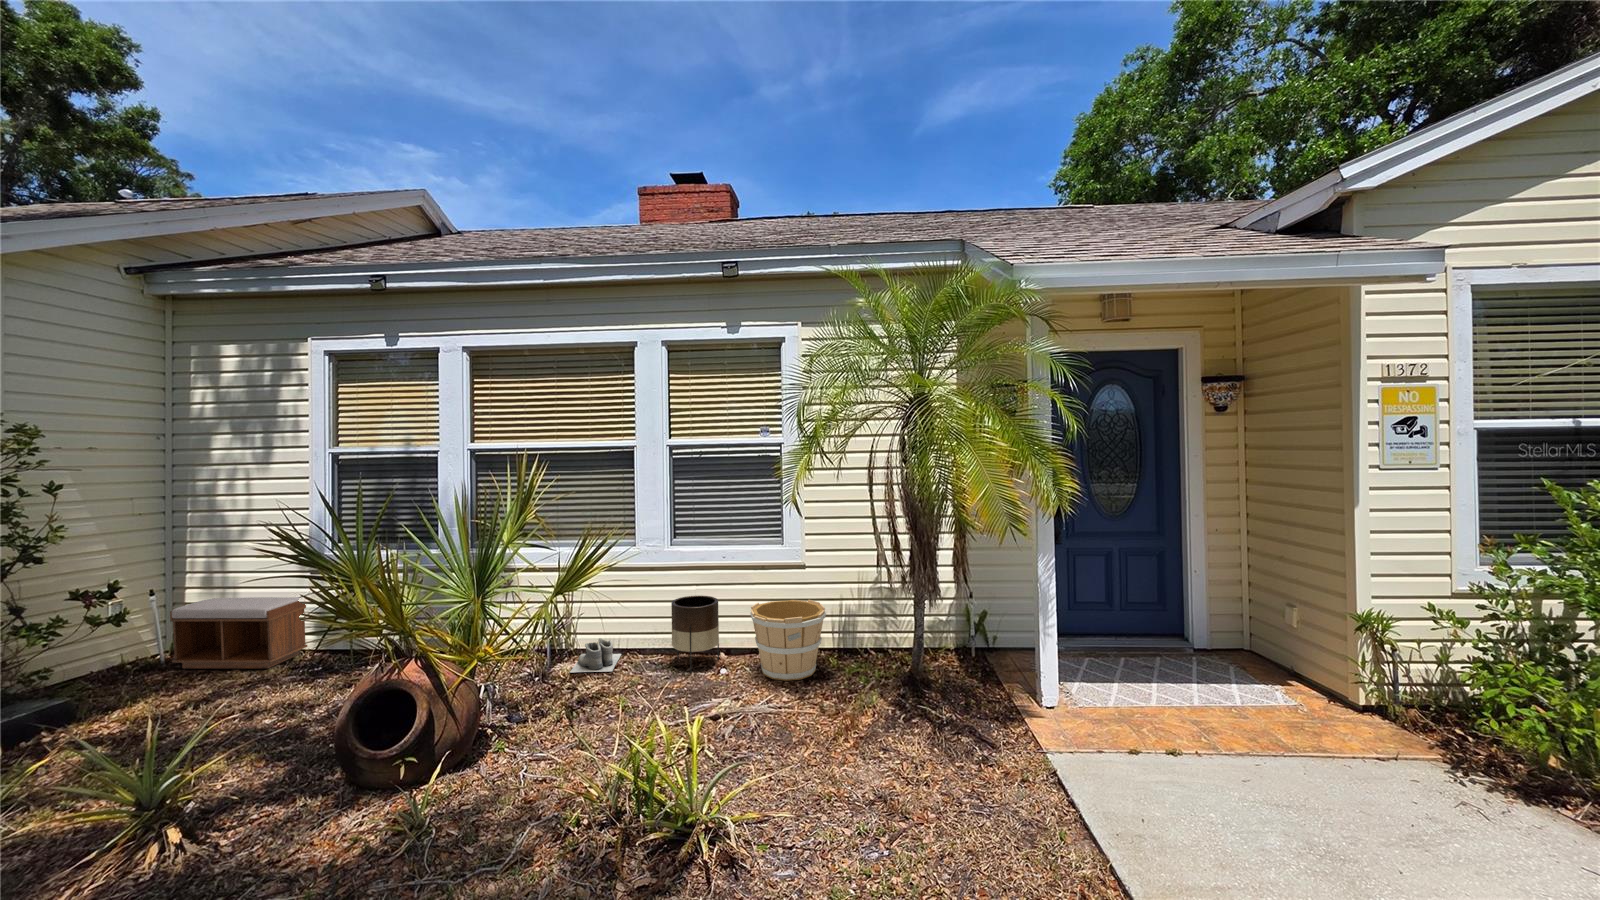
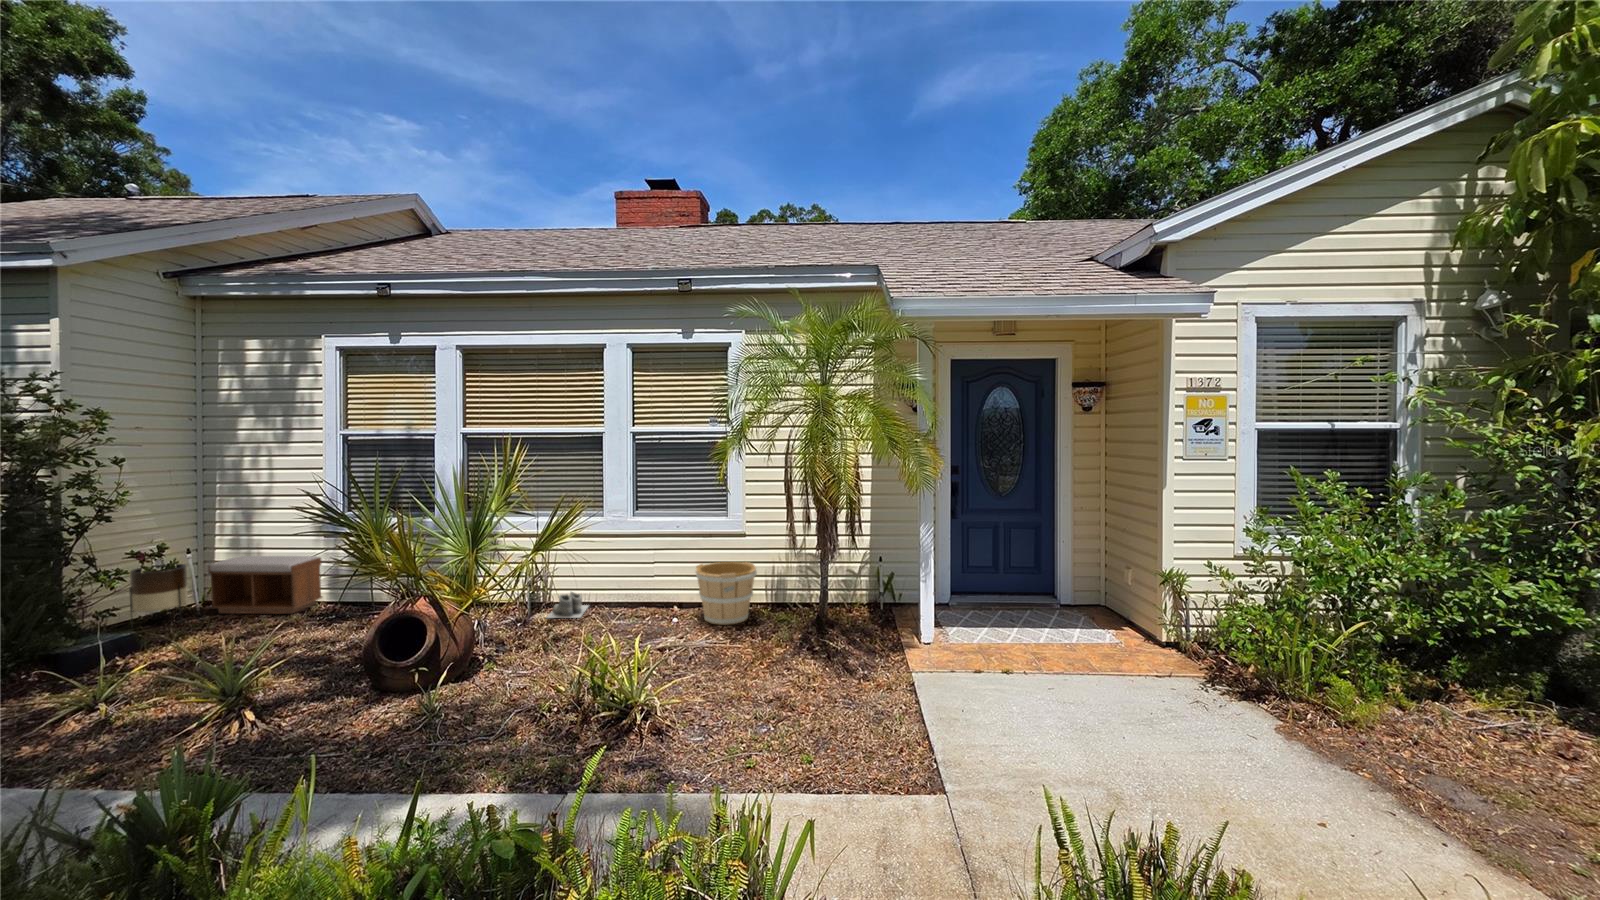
planter: present [671,596,719,673] -> present [129,564,188,627]

